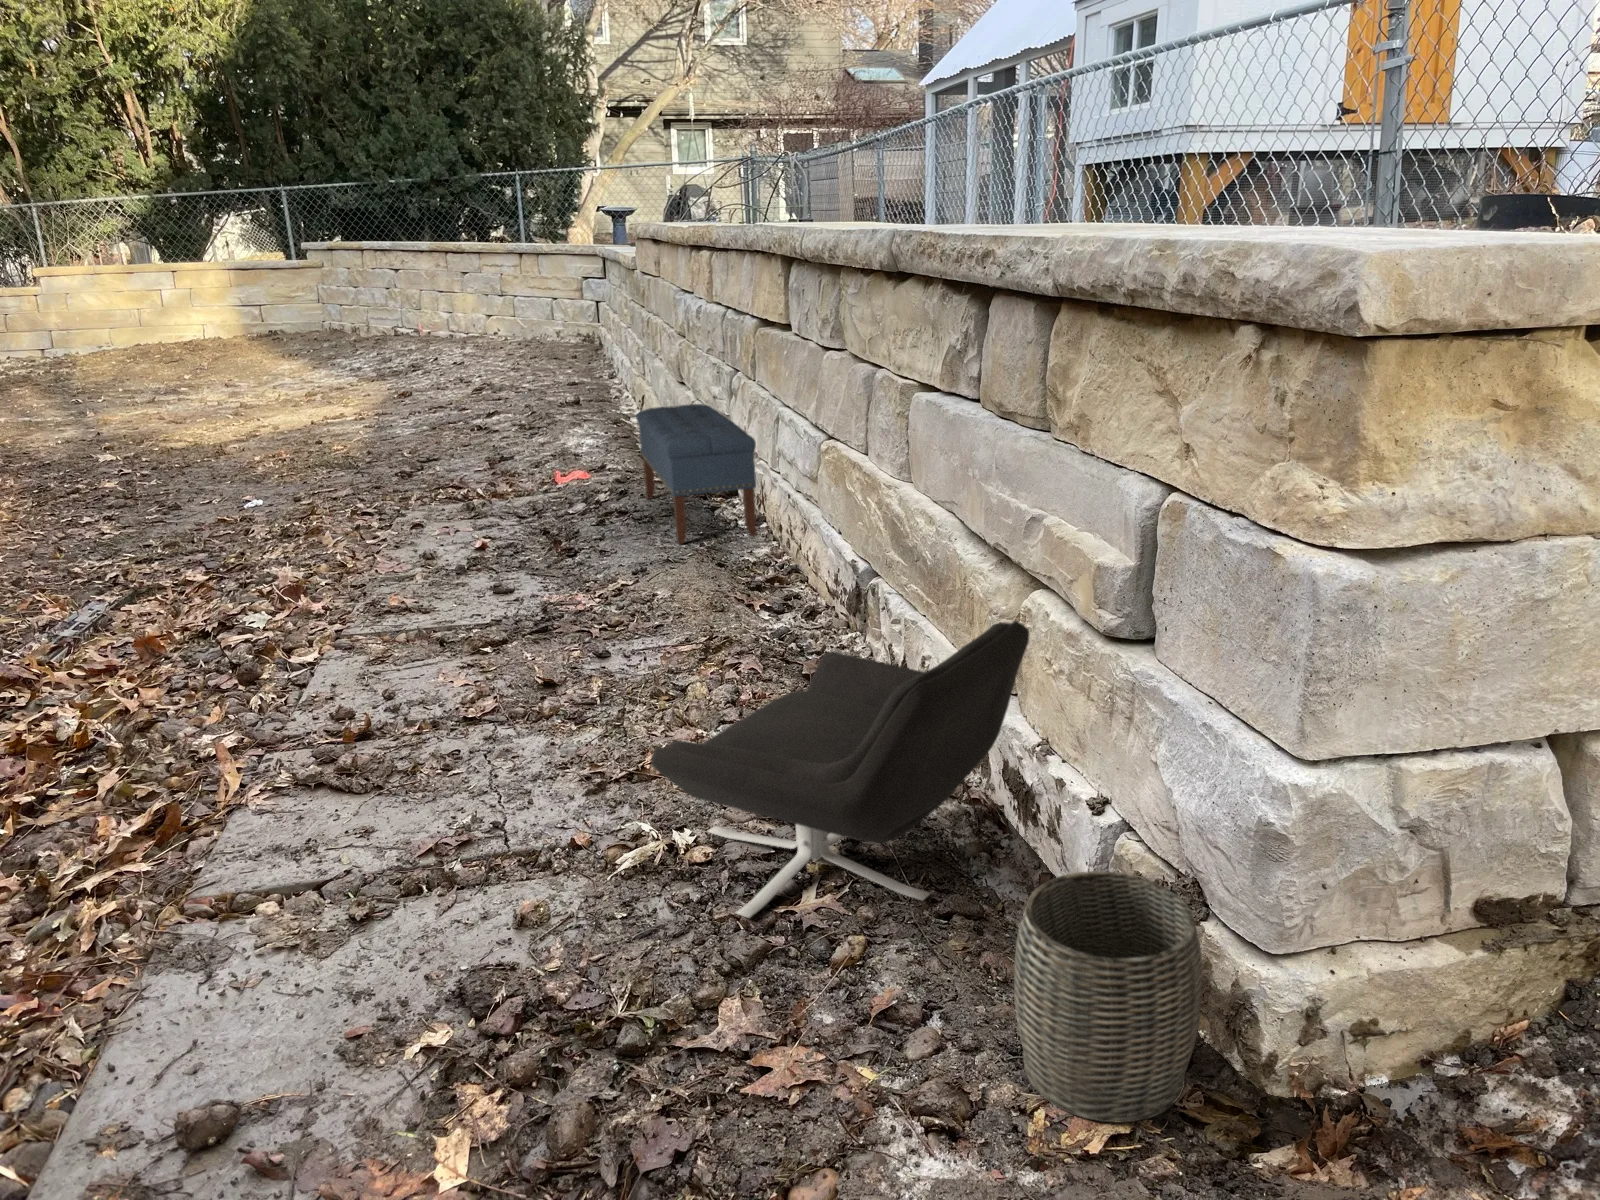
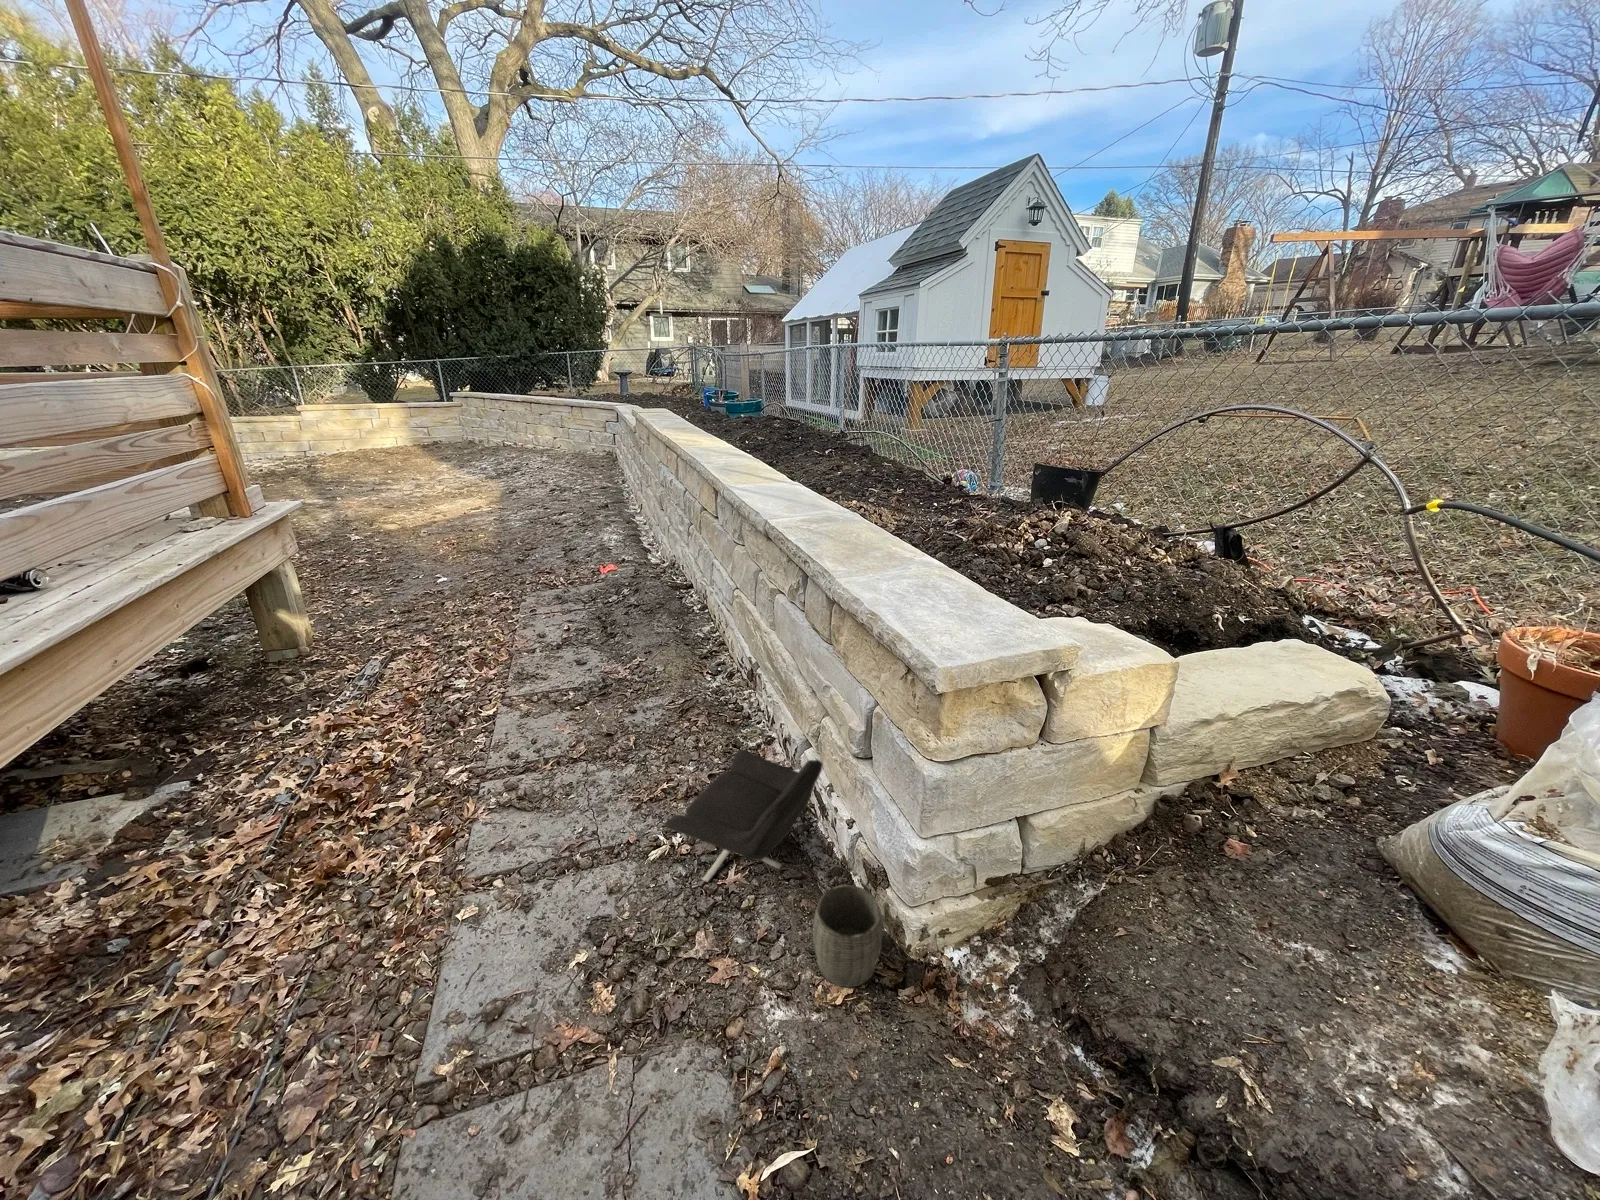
bench: present [636,404,756,544] -> none [644,548,704,629]

